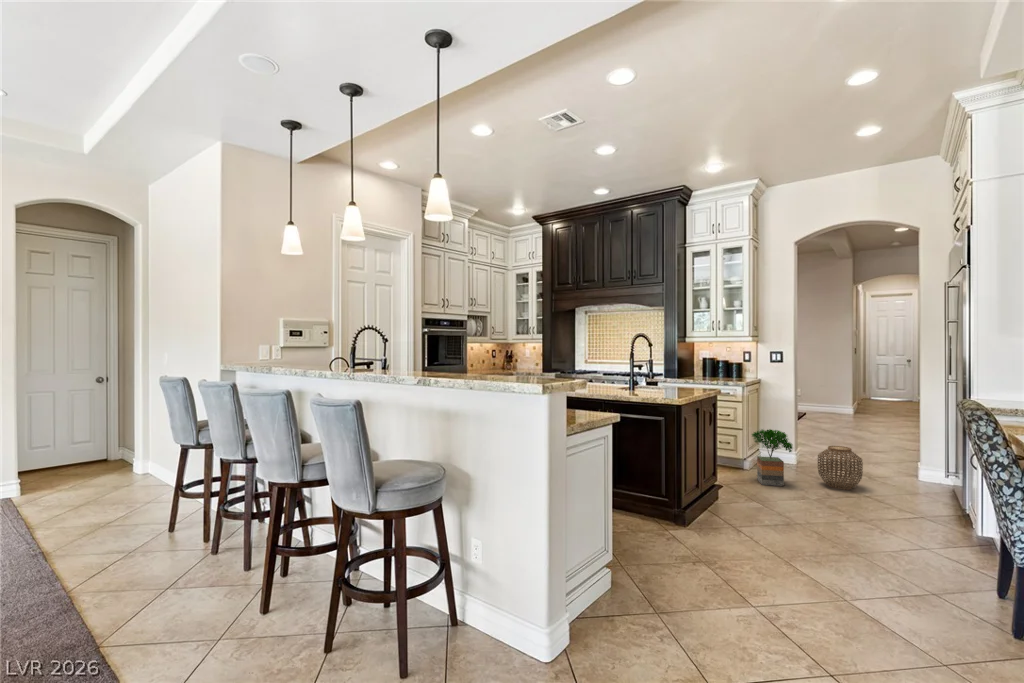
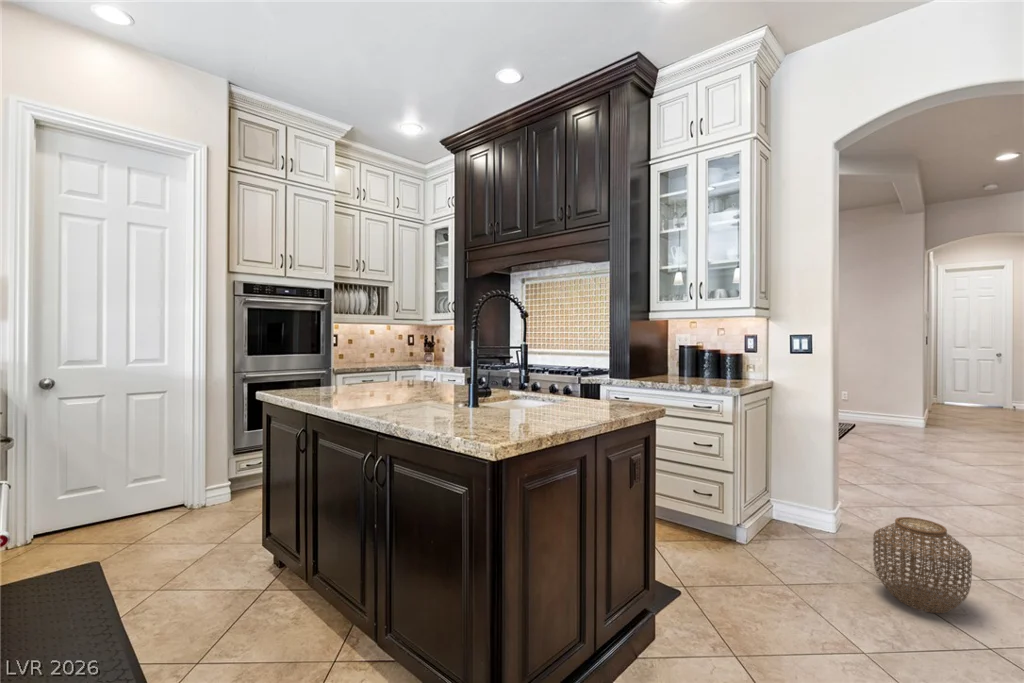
potted tree: present [752,429,793,486] -> none [741,476,824,594]

